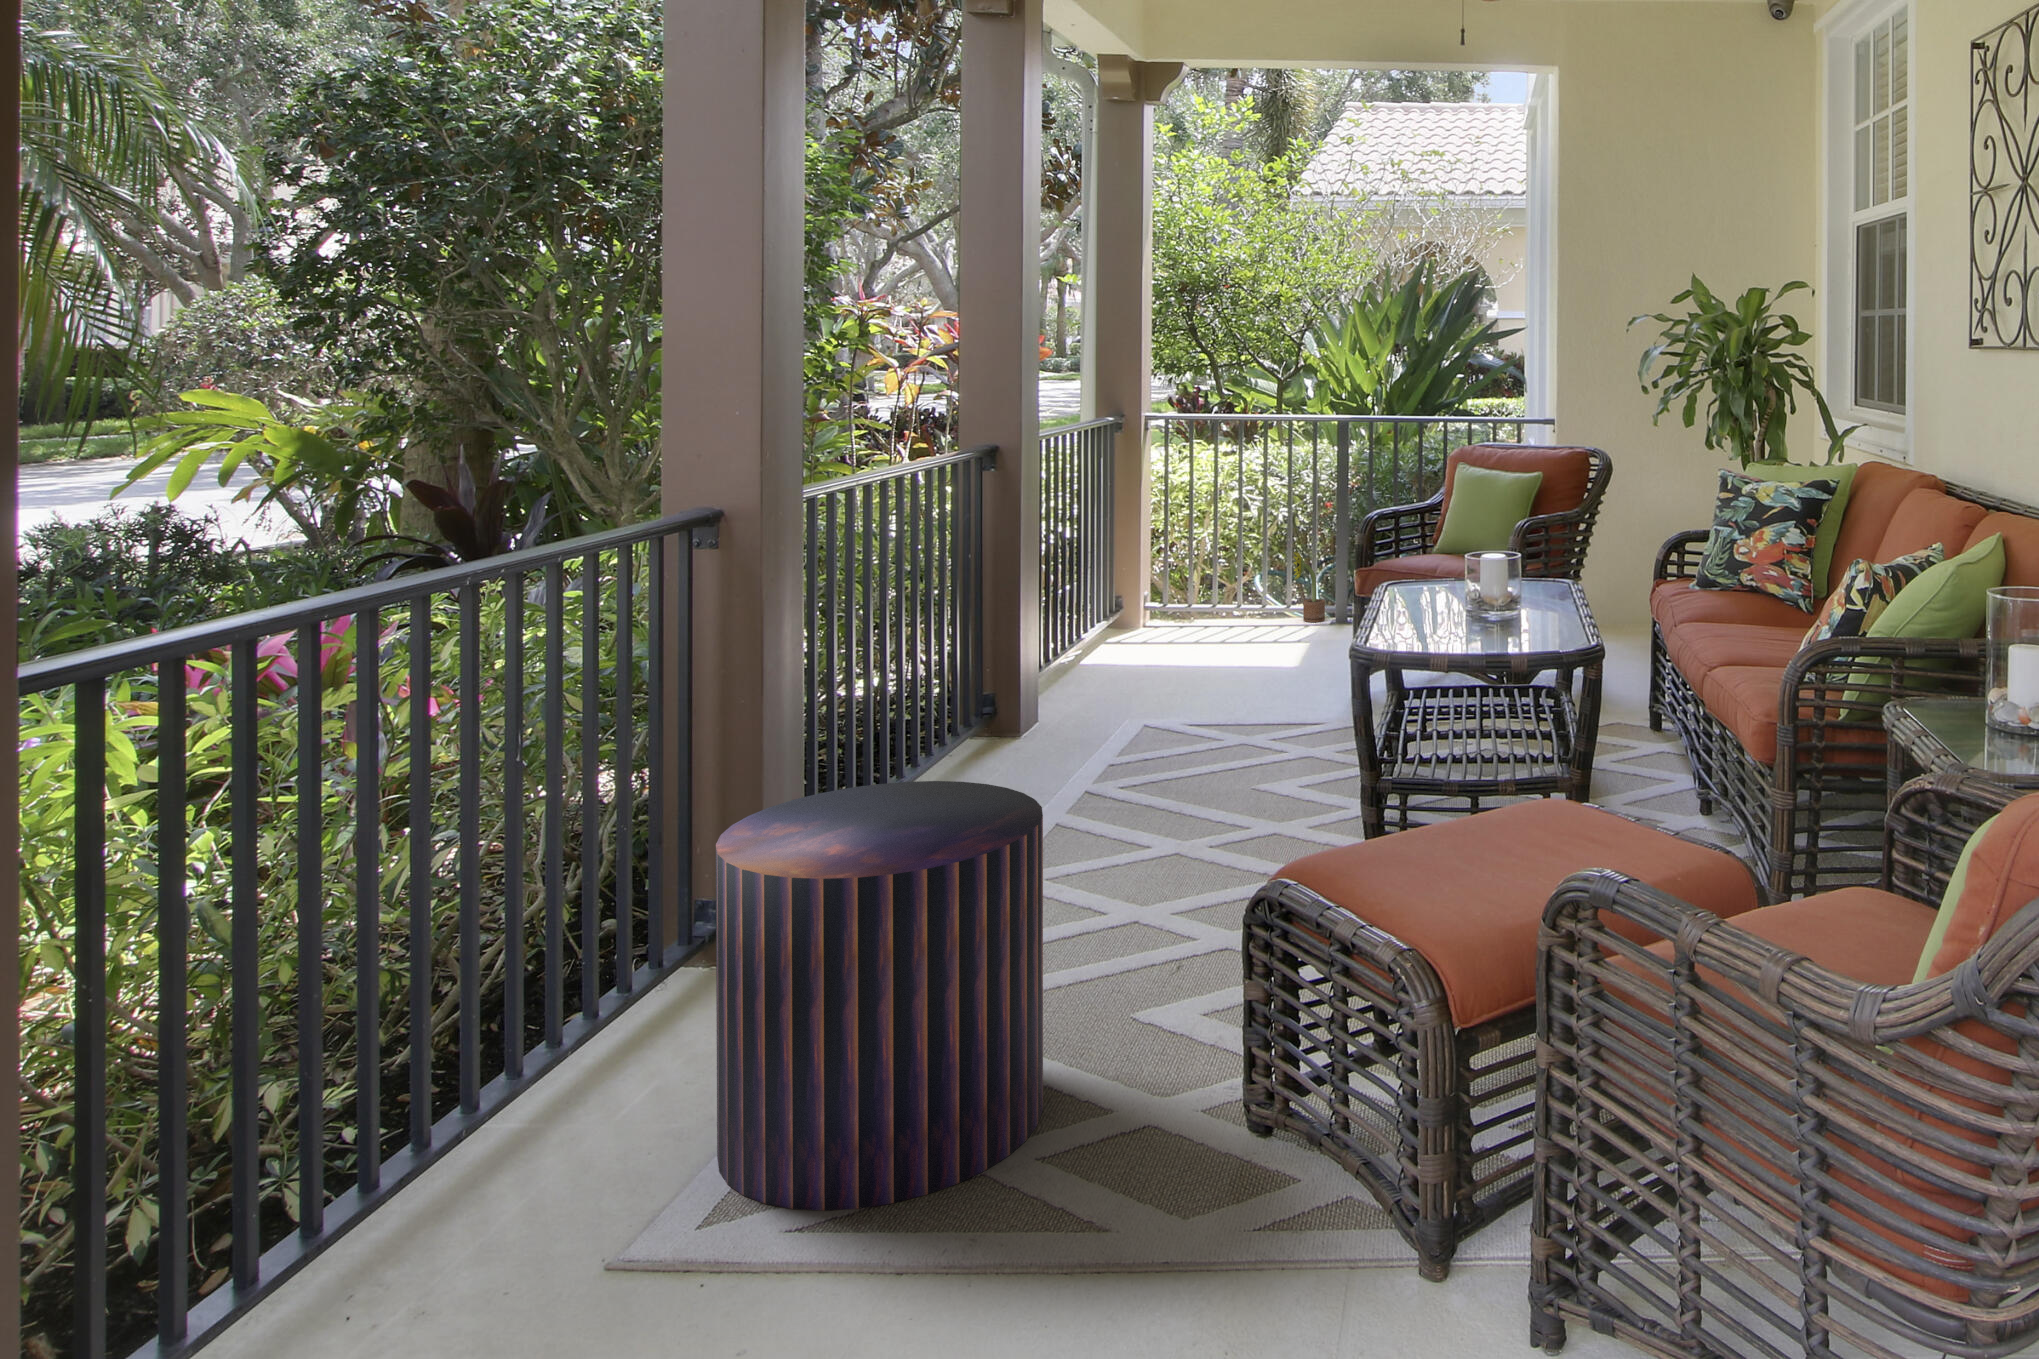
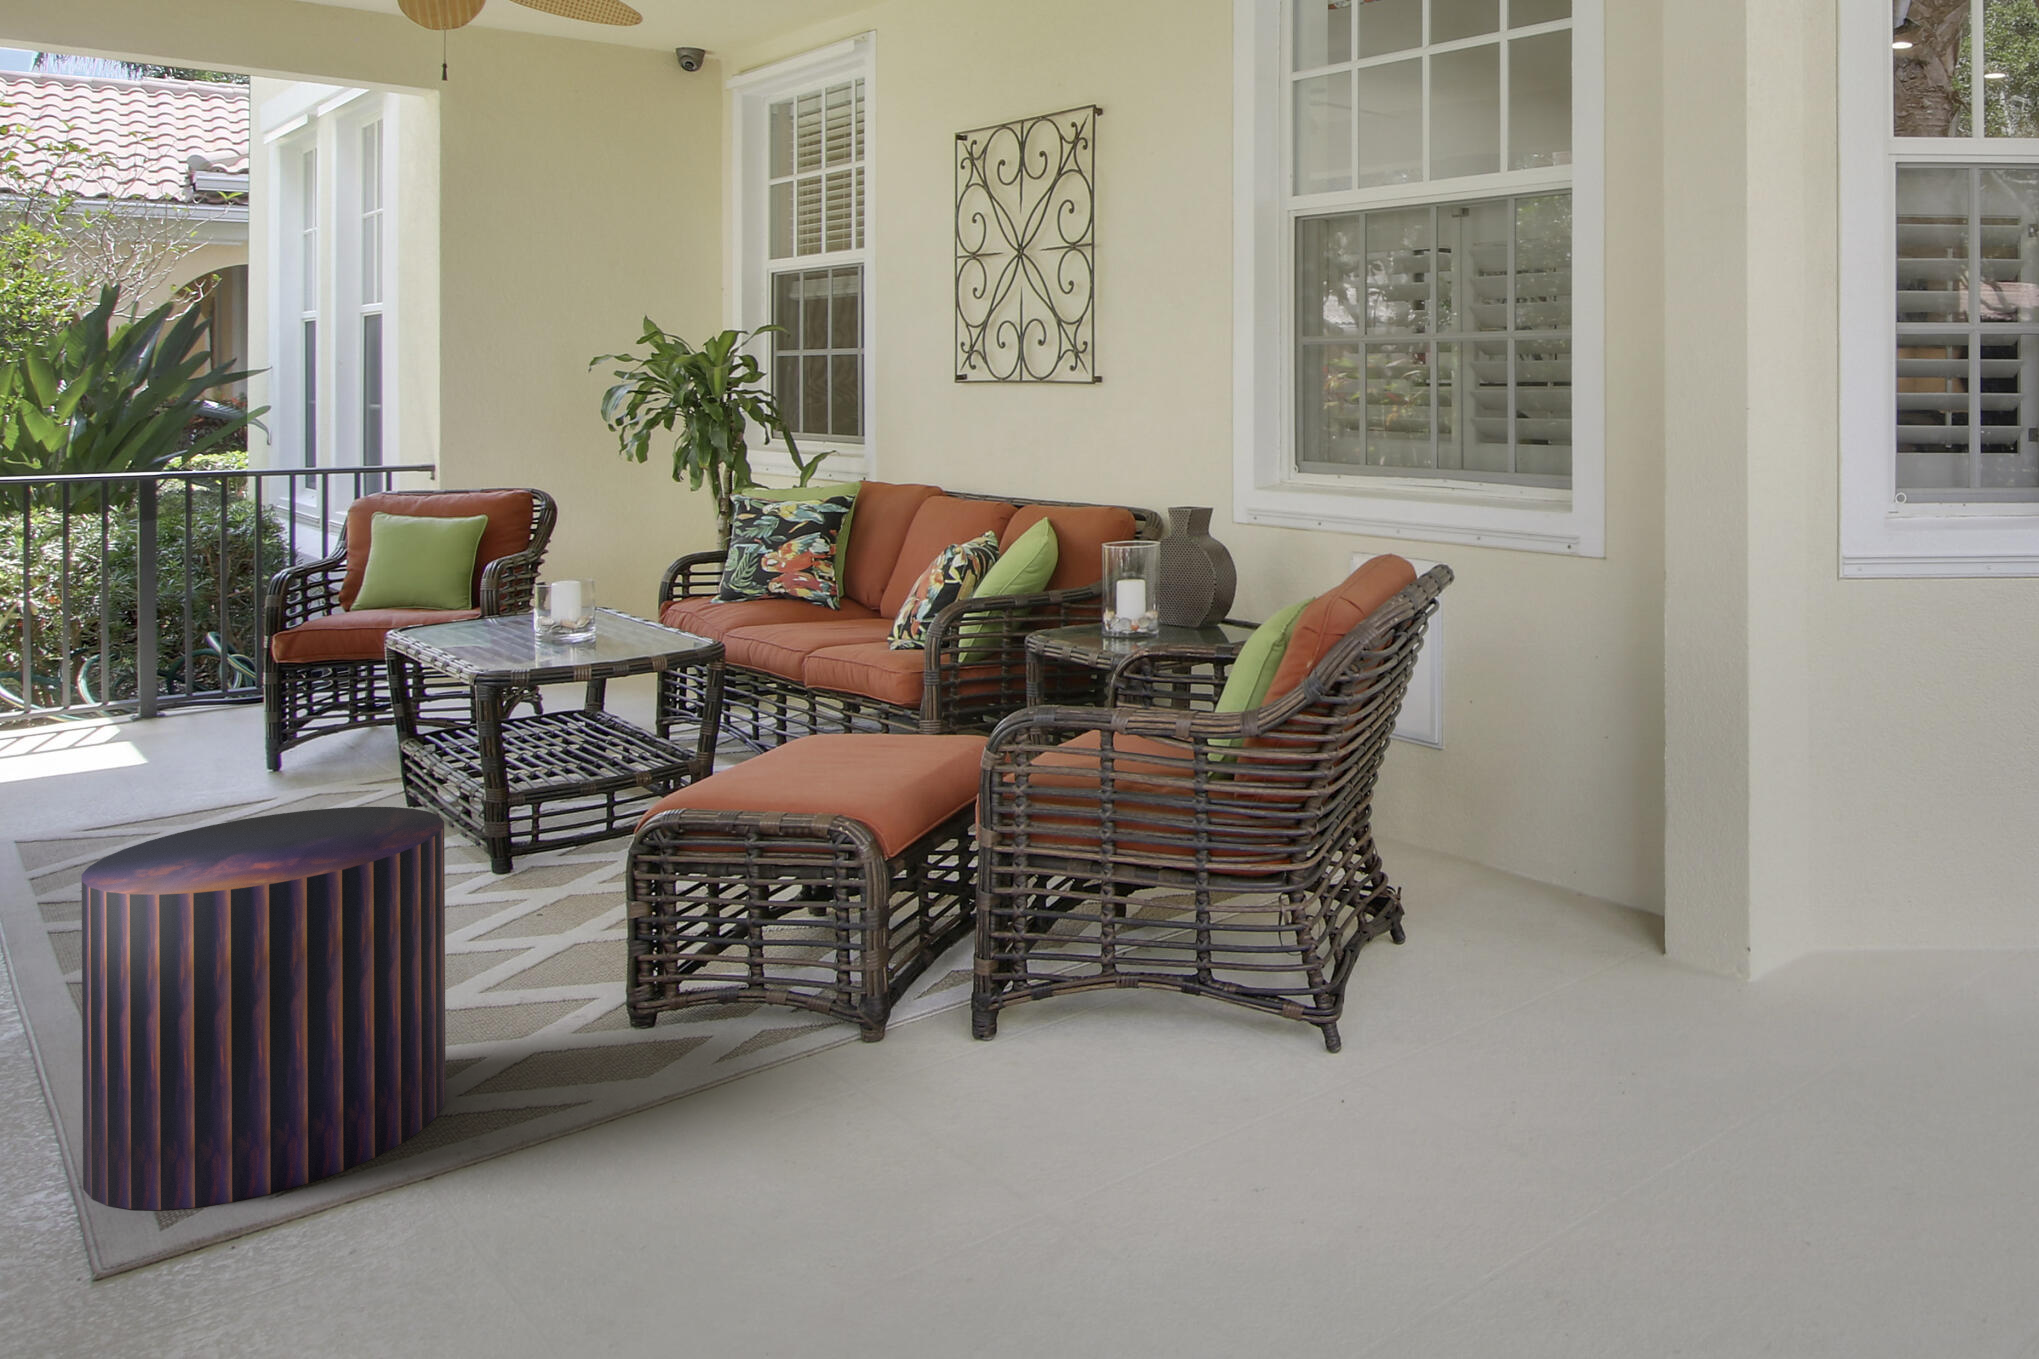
decorative plant: present [1294,552,1325,622] -> none [50,643,106,730]

